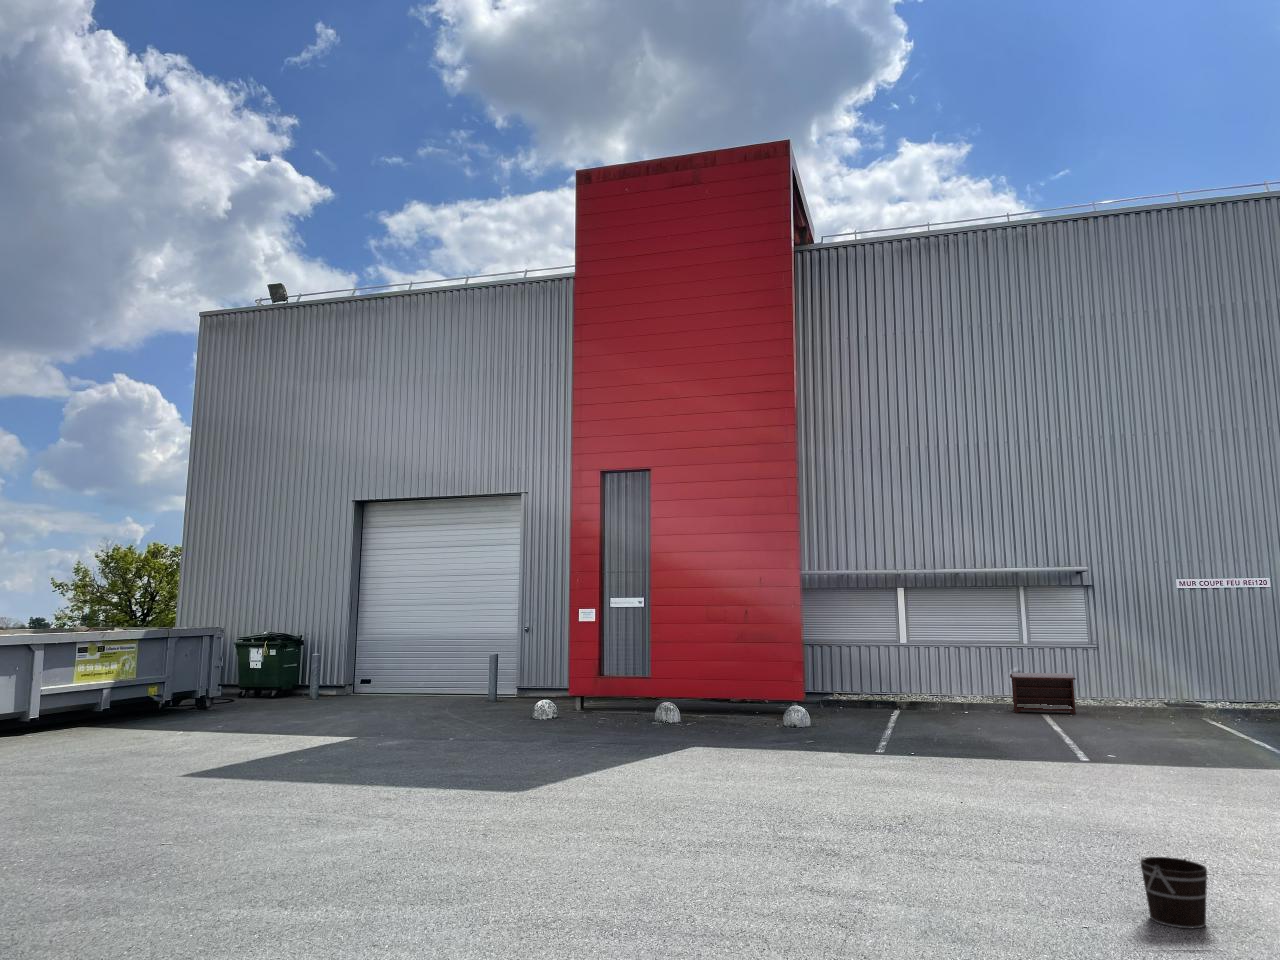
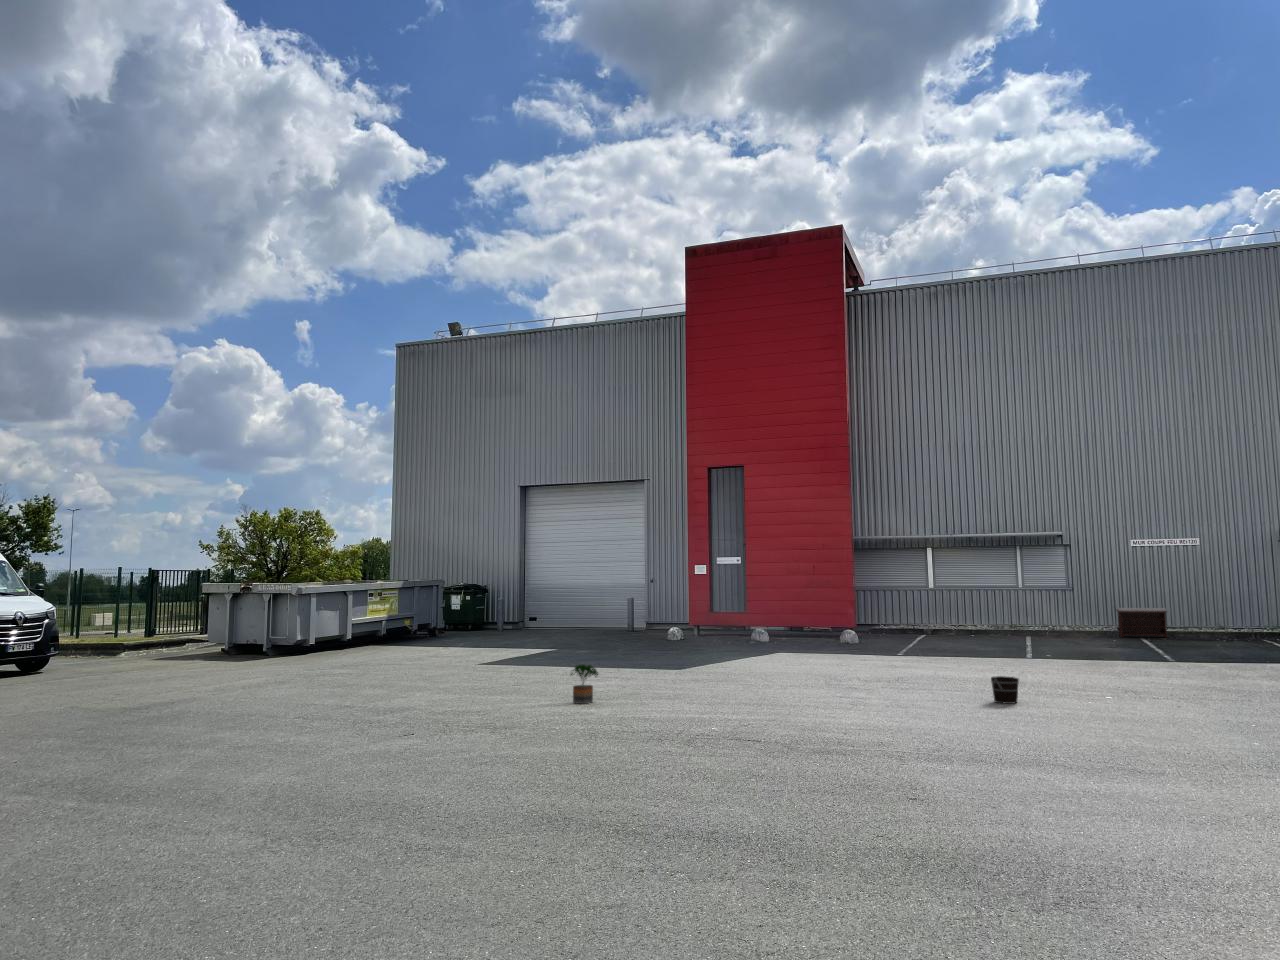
bench: present [1010,672,1076,715] -> present [1116,608,1167,638]
potted tree: none [190,828,265,930] -> present [571,665,598,704]

